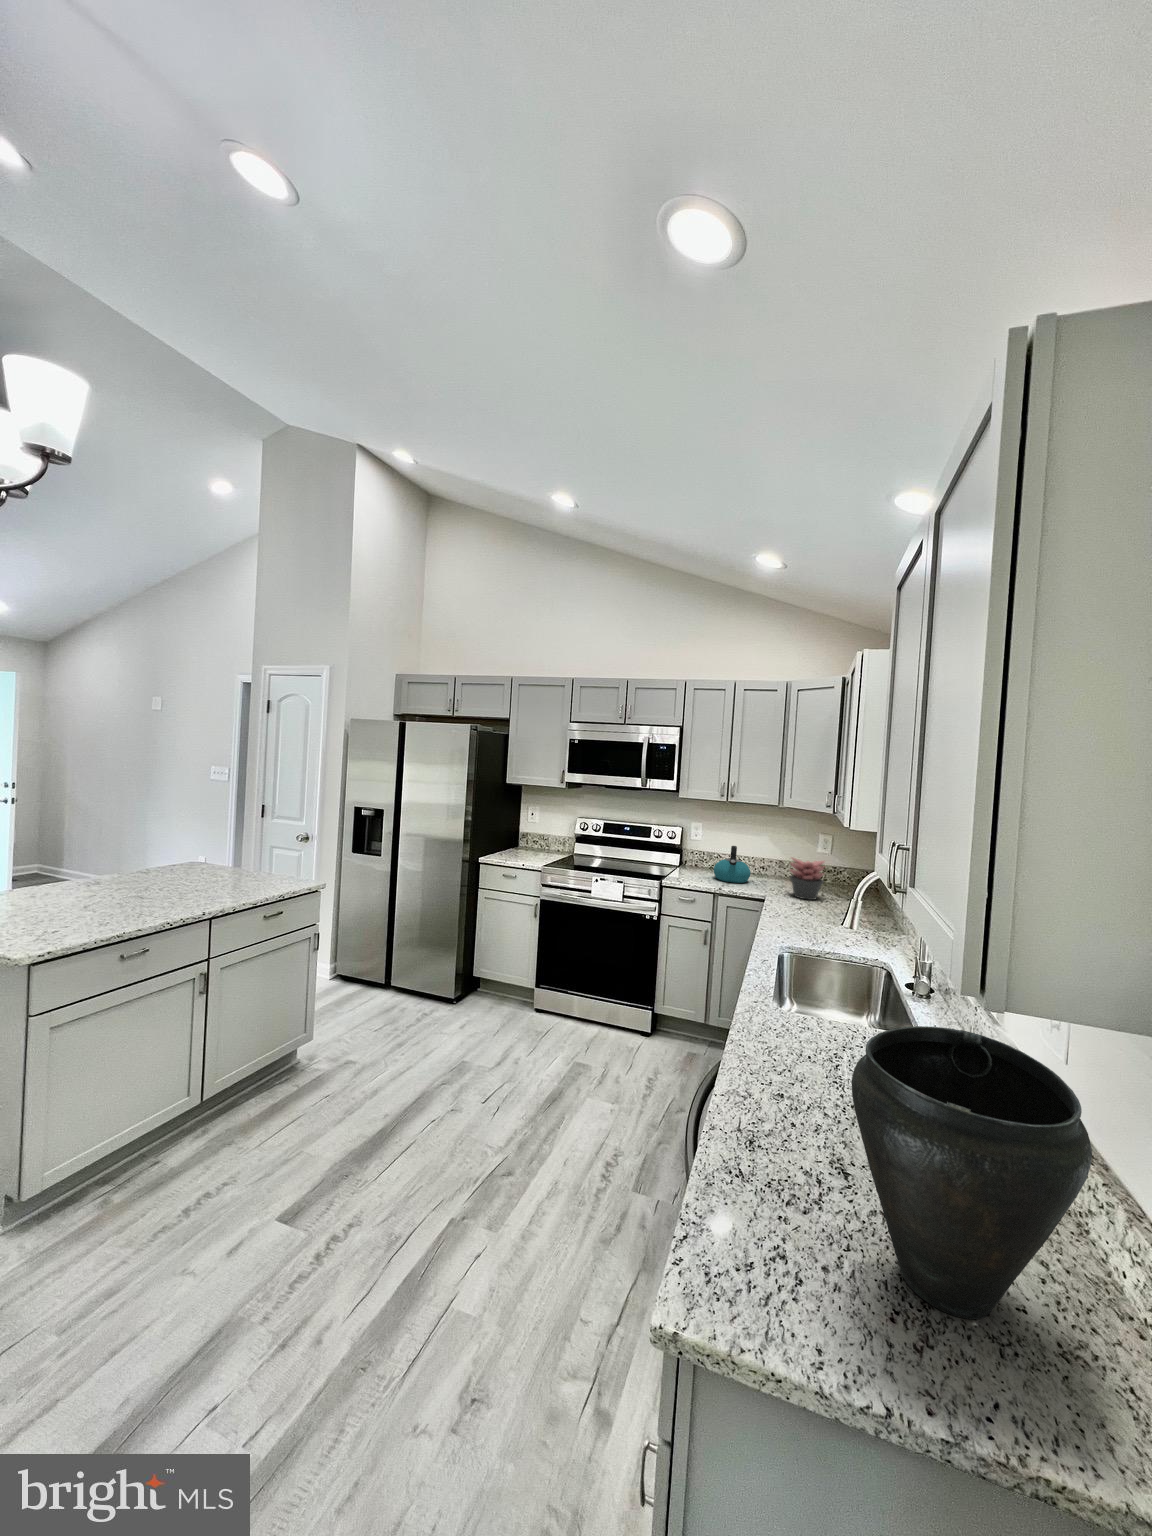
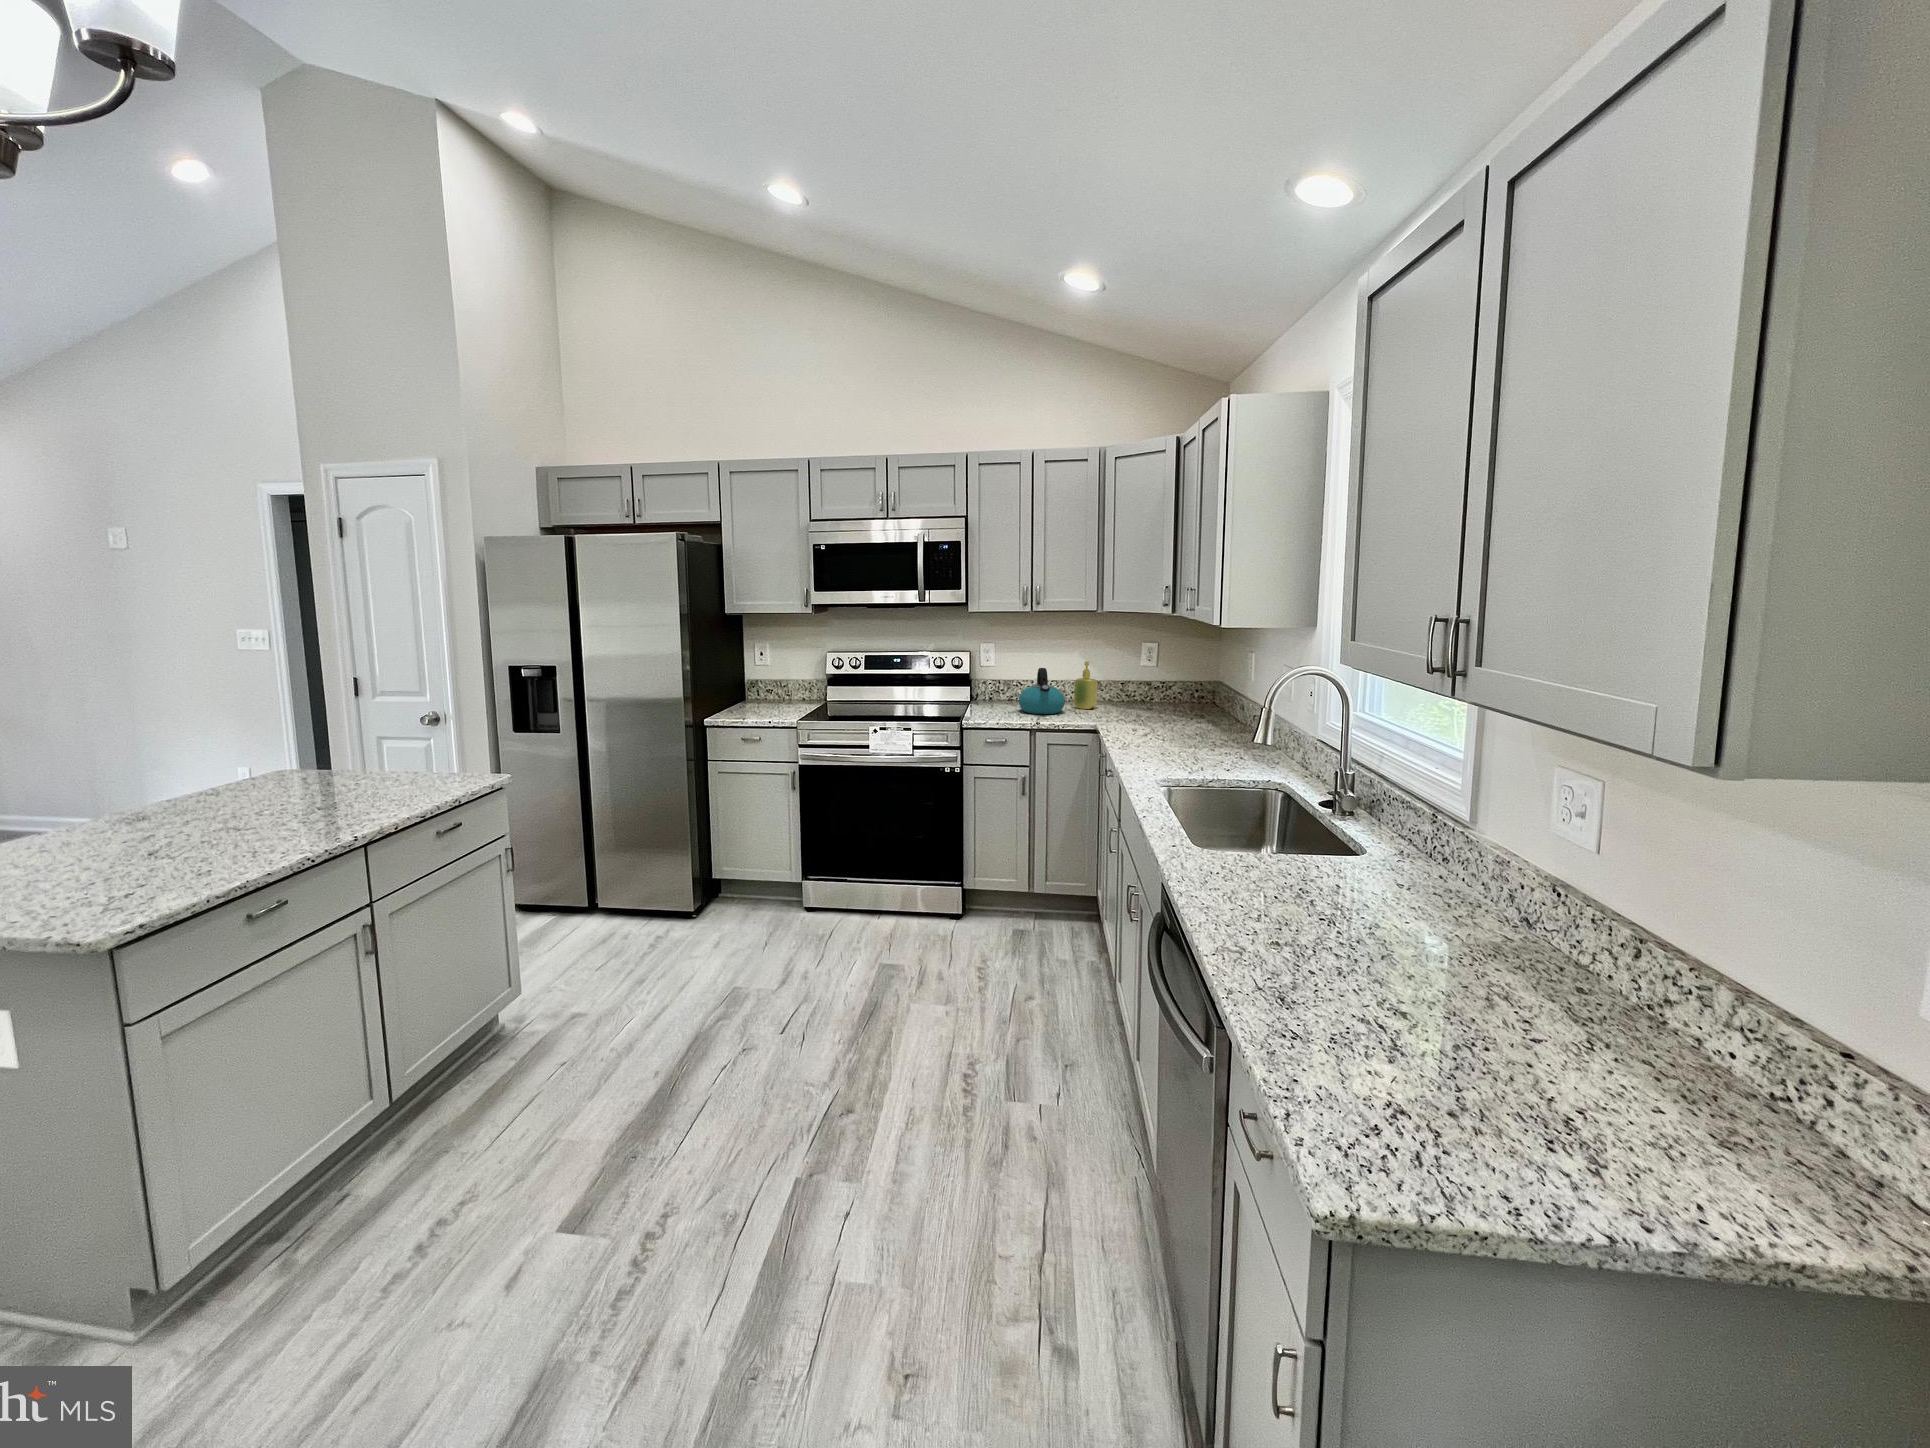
soap dispenser: none [760,844,780,883] -> present [1074,662,1098,709]
succulent plant: present [790,858,824,900] -> none [1116,674,1163,724]
vase: present [852,1026,1092,1319] -> none [1451,825,1761,1132]

